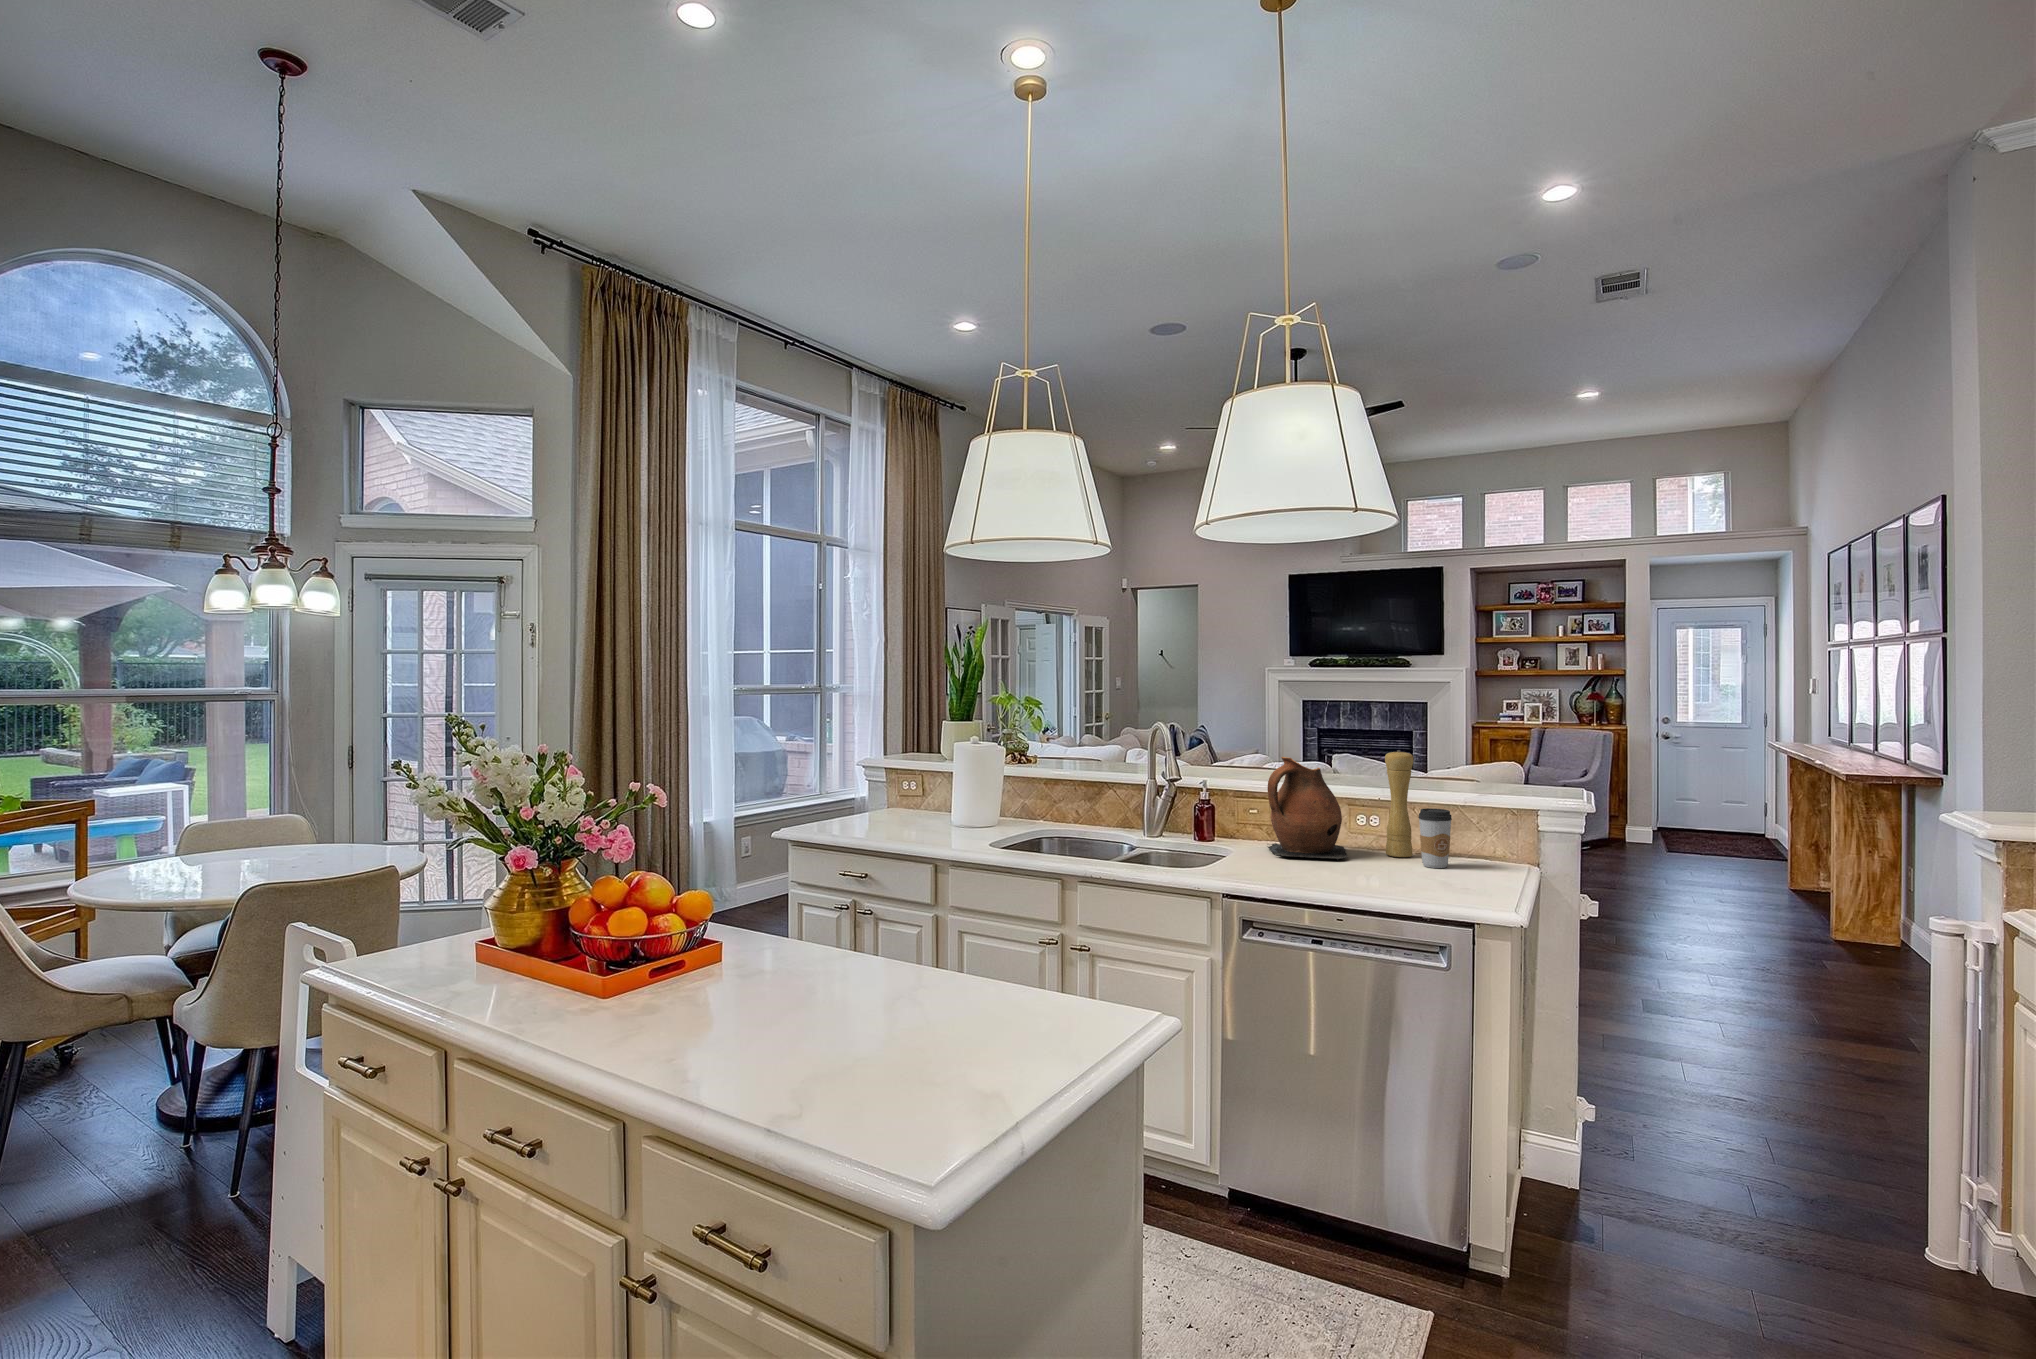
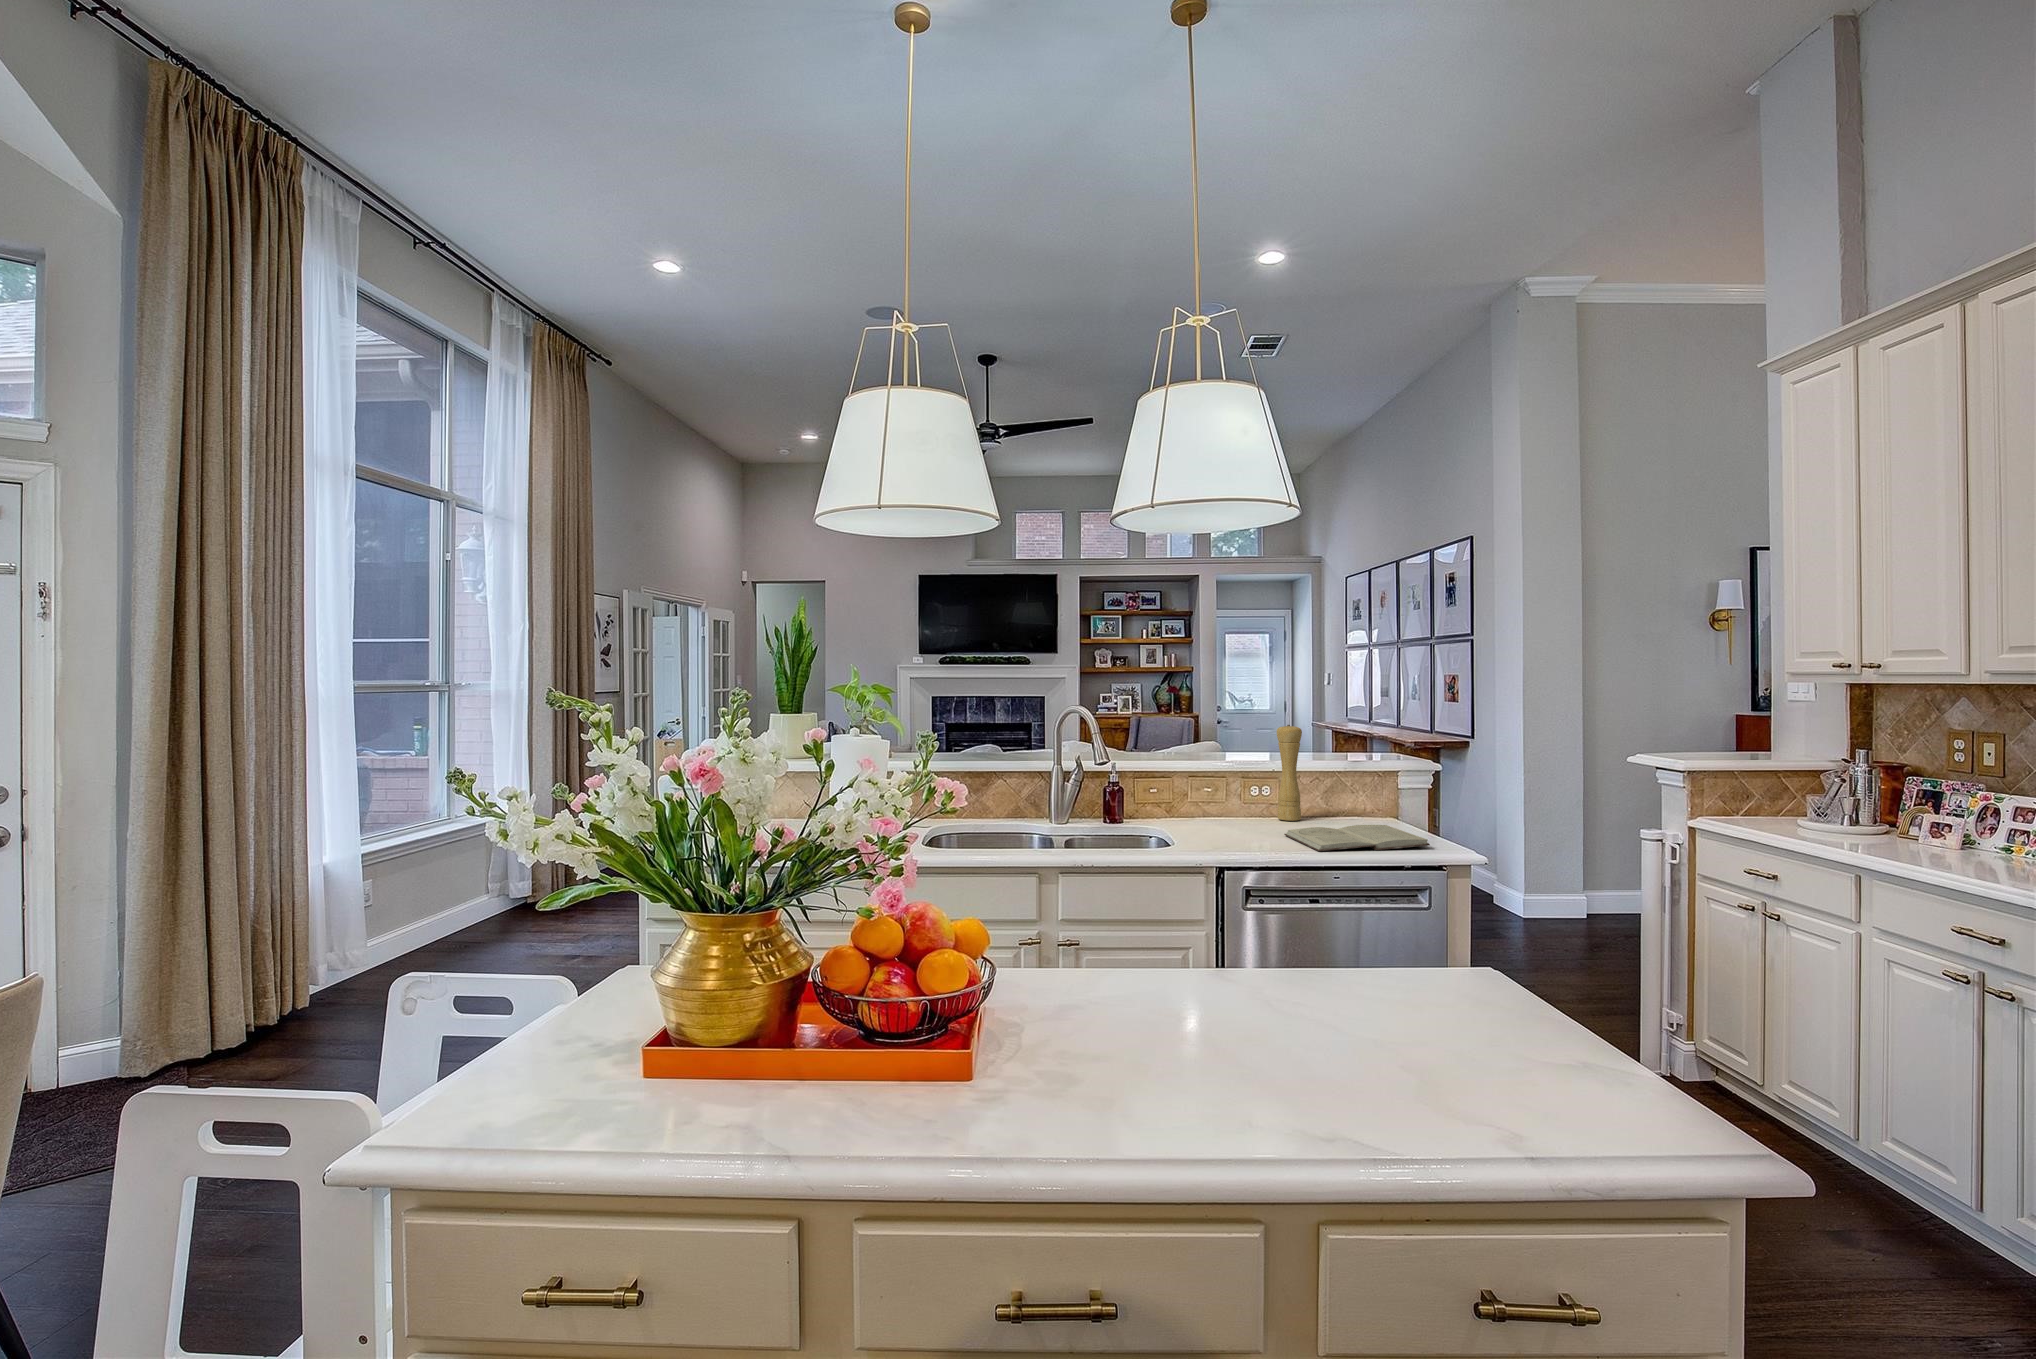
ceramic pitcher: present [1267,757,1348,861] -> none [1177,734,1264,828]
coffee cup: present [1418,808,1452,868] -> none [1320,774,1349,826]
book: none [1333,865,1471,898] -> present [1284,825,1430,851]

